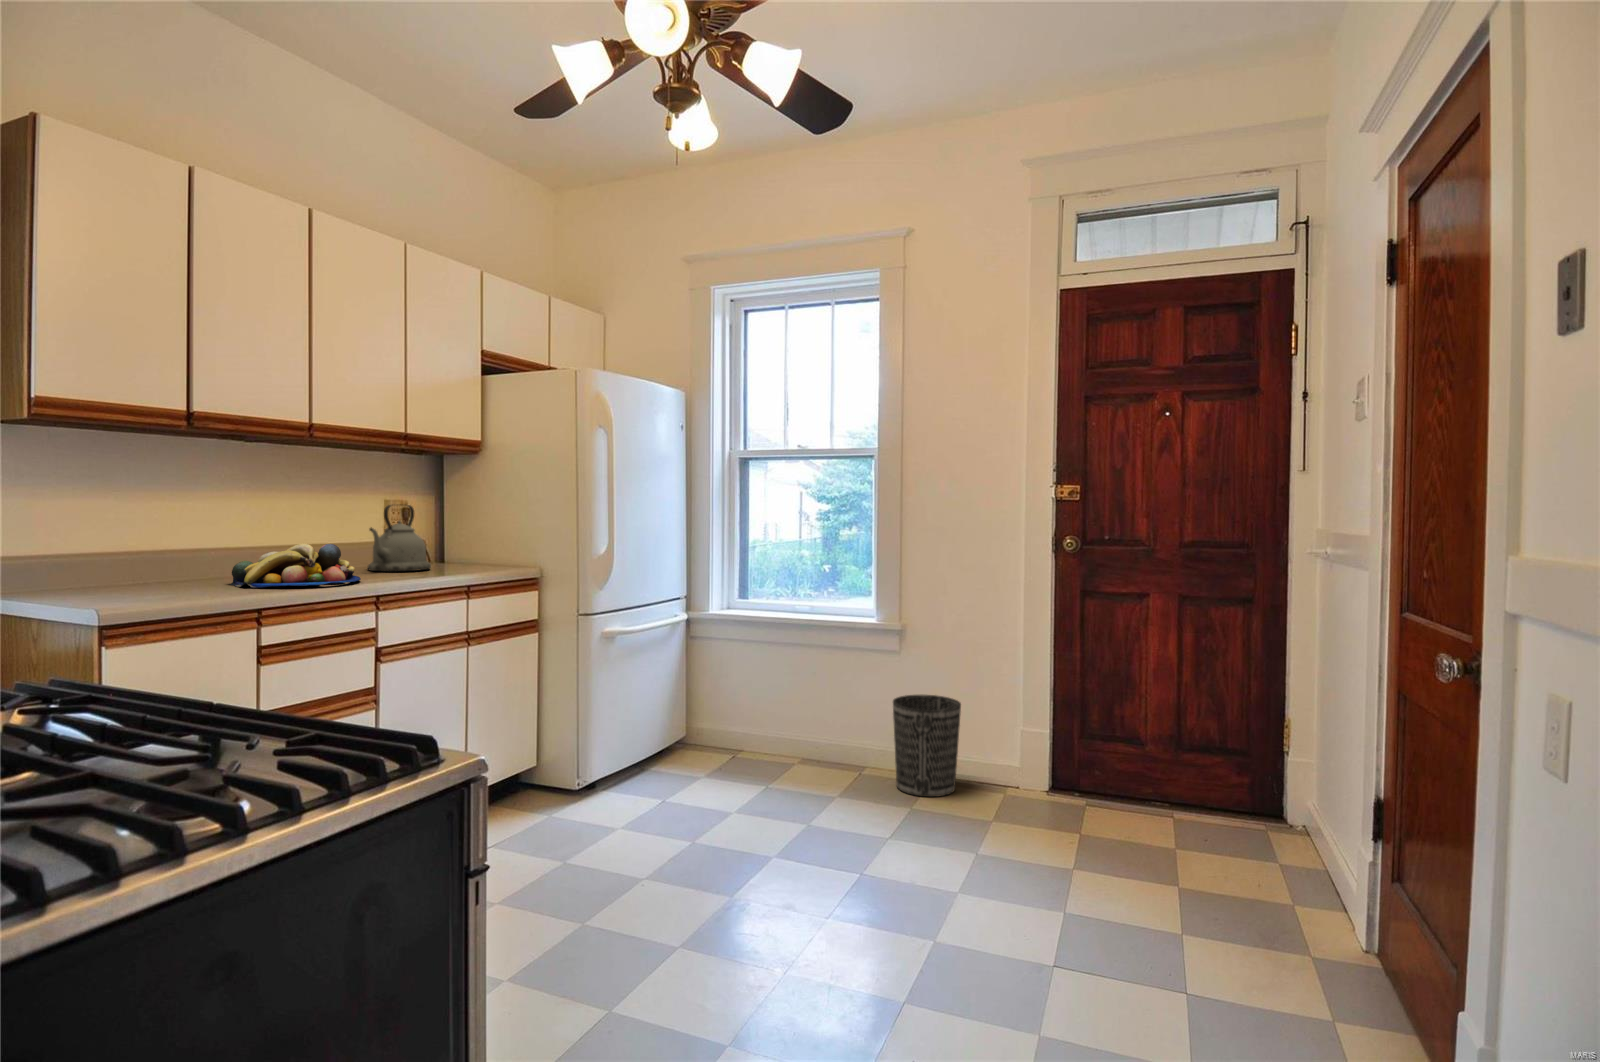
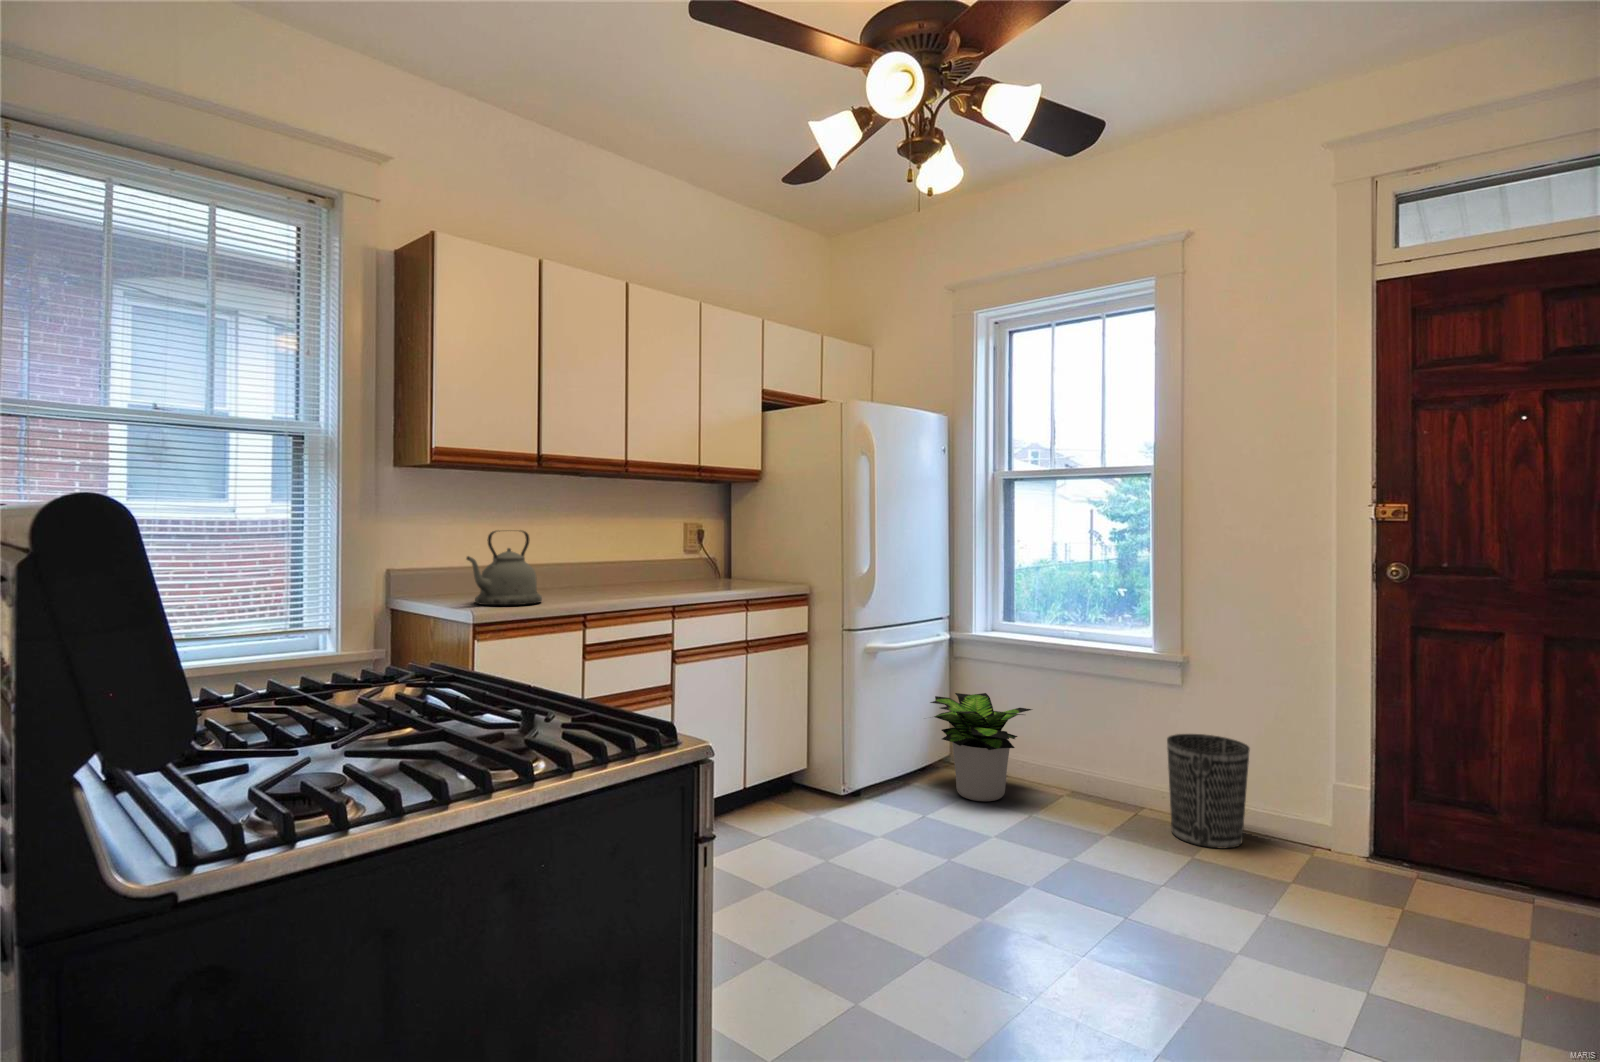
kettle: present [367,505,431,571] -> present [467,531,542,605]
fruit bowl: present [231,544,361,587] -> none [565,561,661,597]
potted plant: none [656,671,772,779] -> present [930,693,1032,801]

